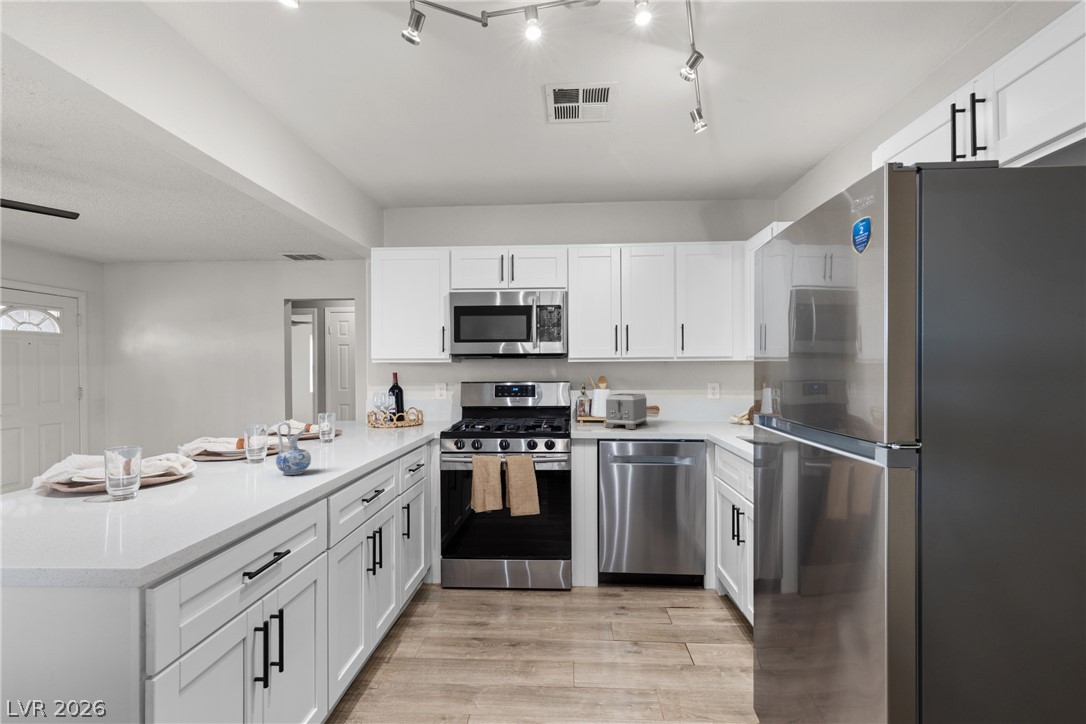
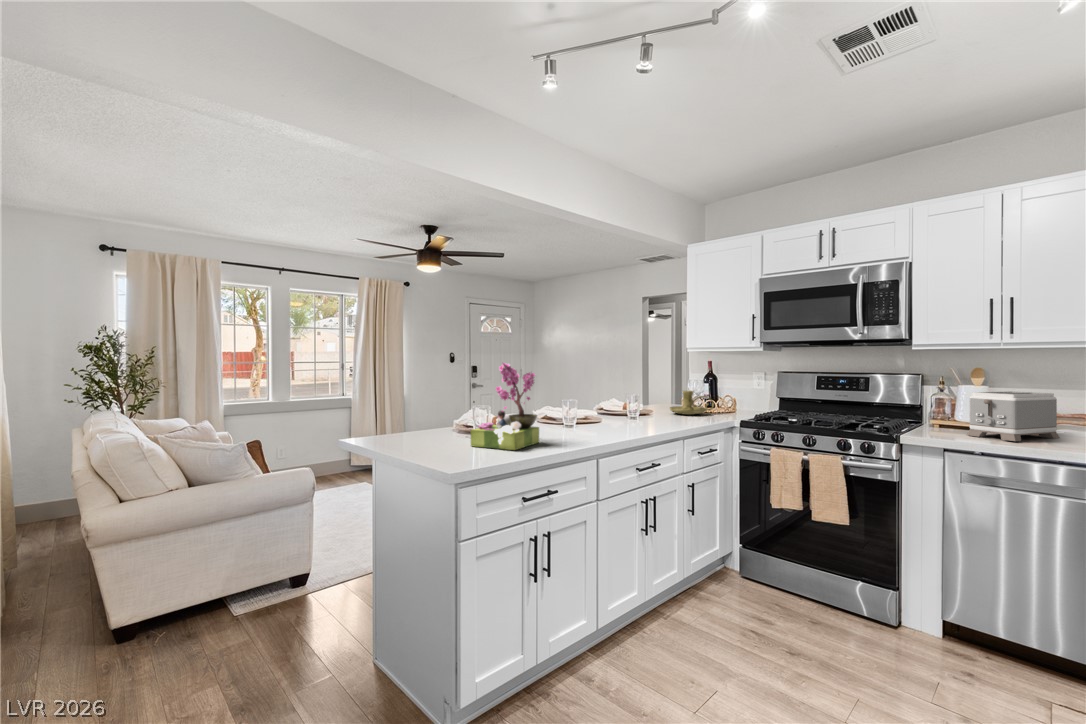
flower arrangement: none [125,373,246,514] -> present [471,363,539,450]
candle holder: none [361,403,407,430] -> present [670,391,714,415]
ceramic pitcher: present [276,422,311,475] -> none [566,398,589,439]

